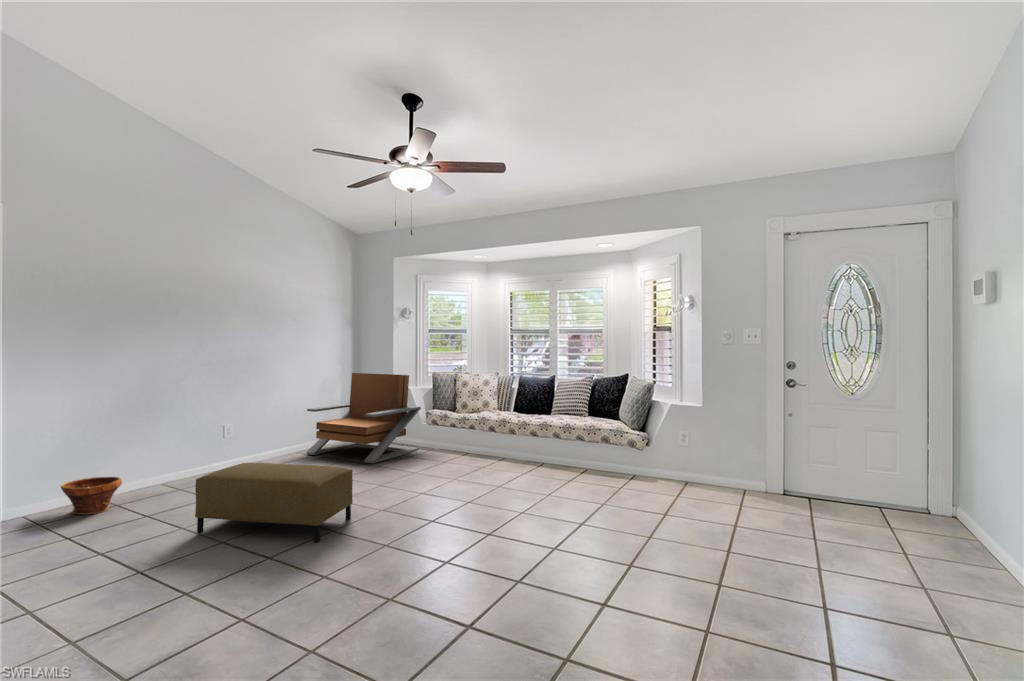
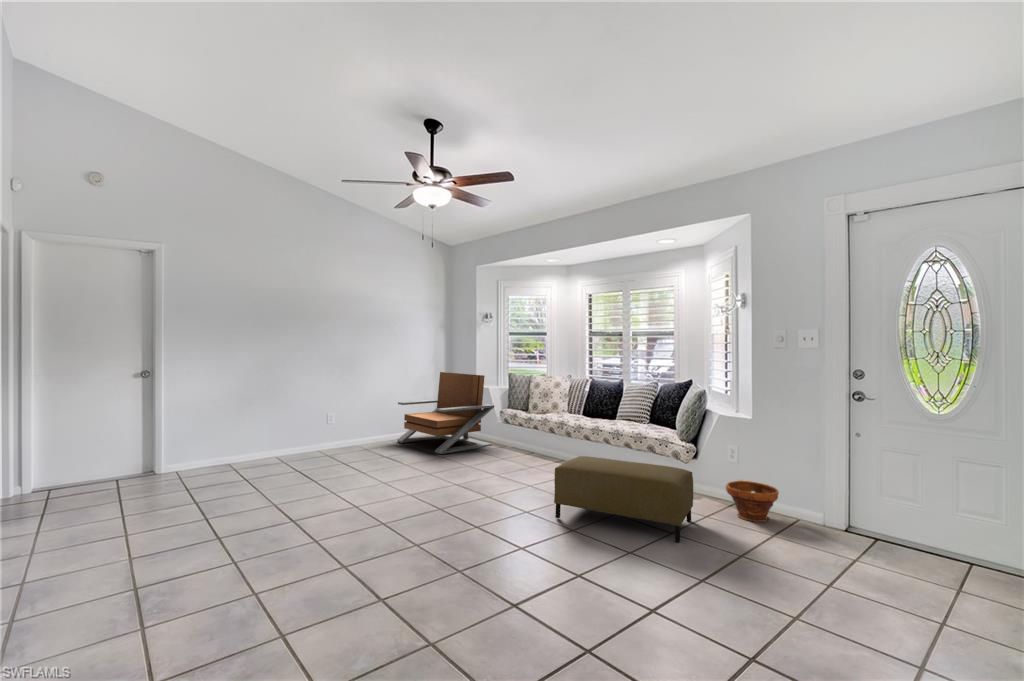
ottoman: present [195,463,353,542] -> present [554,456,693,542]
planter: present [61,477,122,514] -> present [726,480,779,522]

